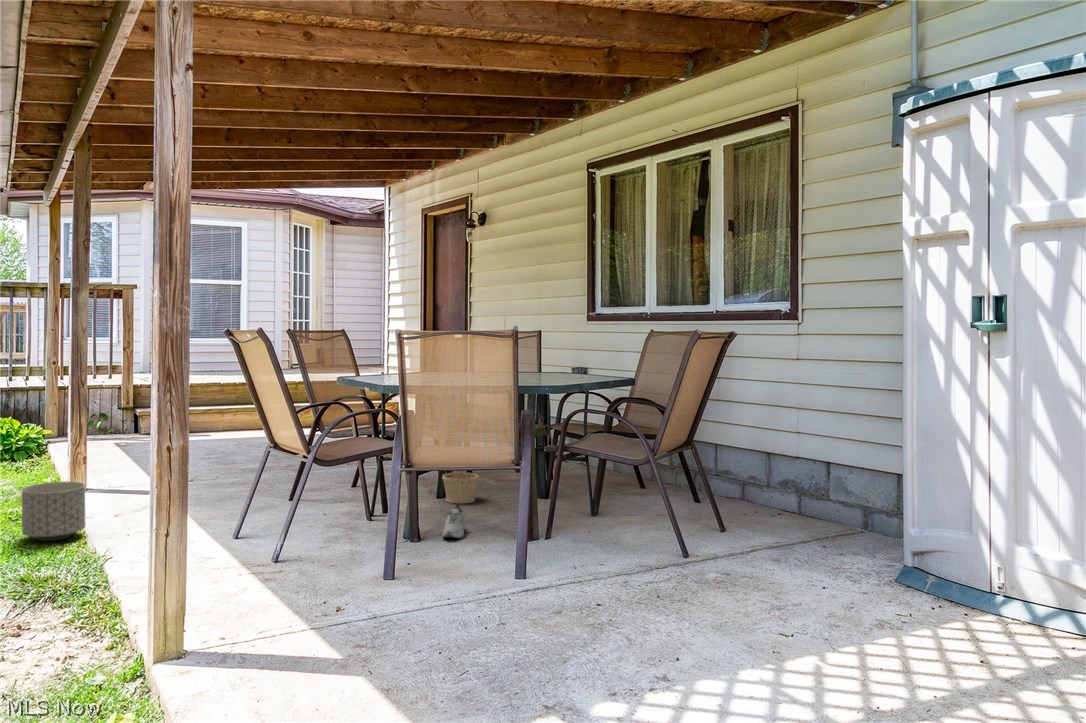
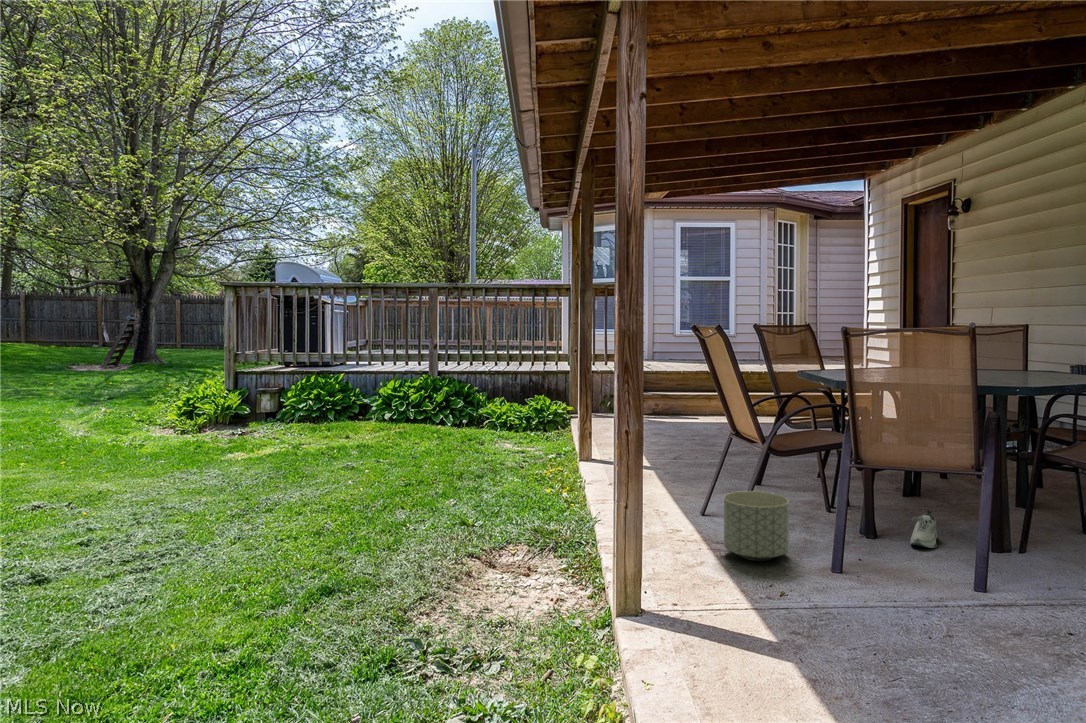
basket: present [442,470,479,503] -> none [912,447,957,509]
planter: present [22,482,85,541] -> present [724,491,789,561]

